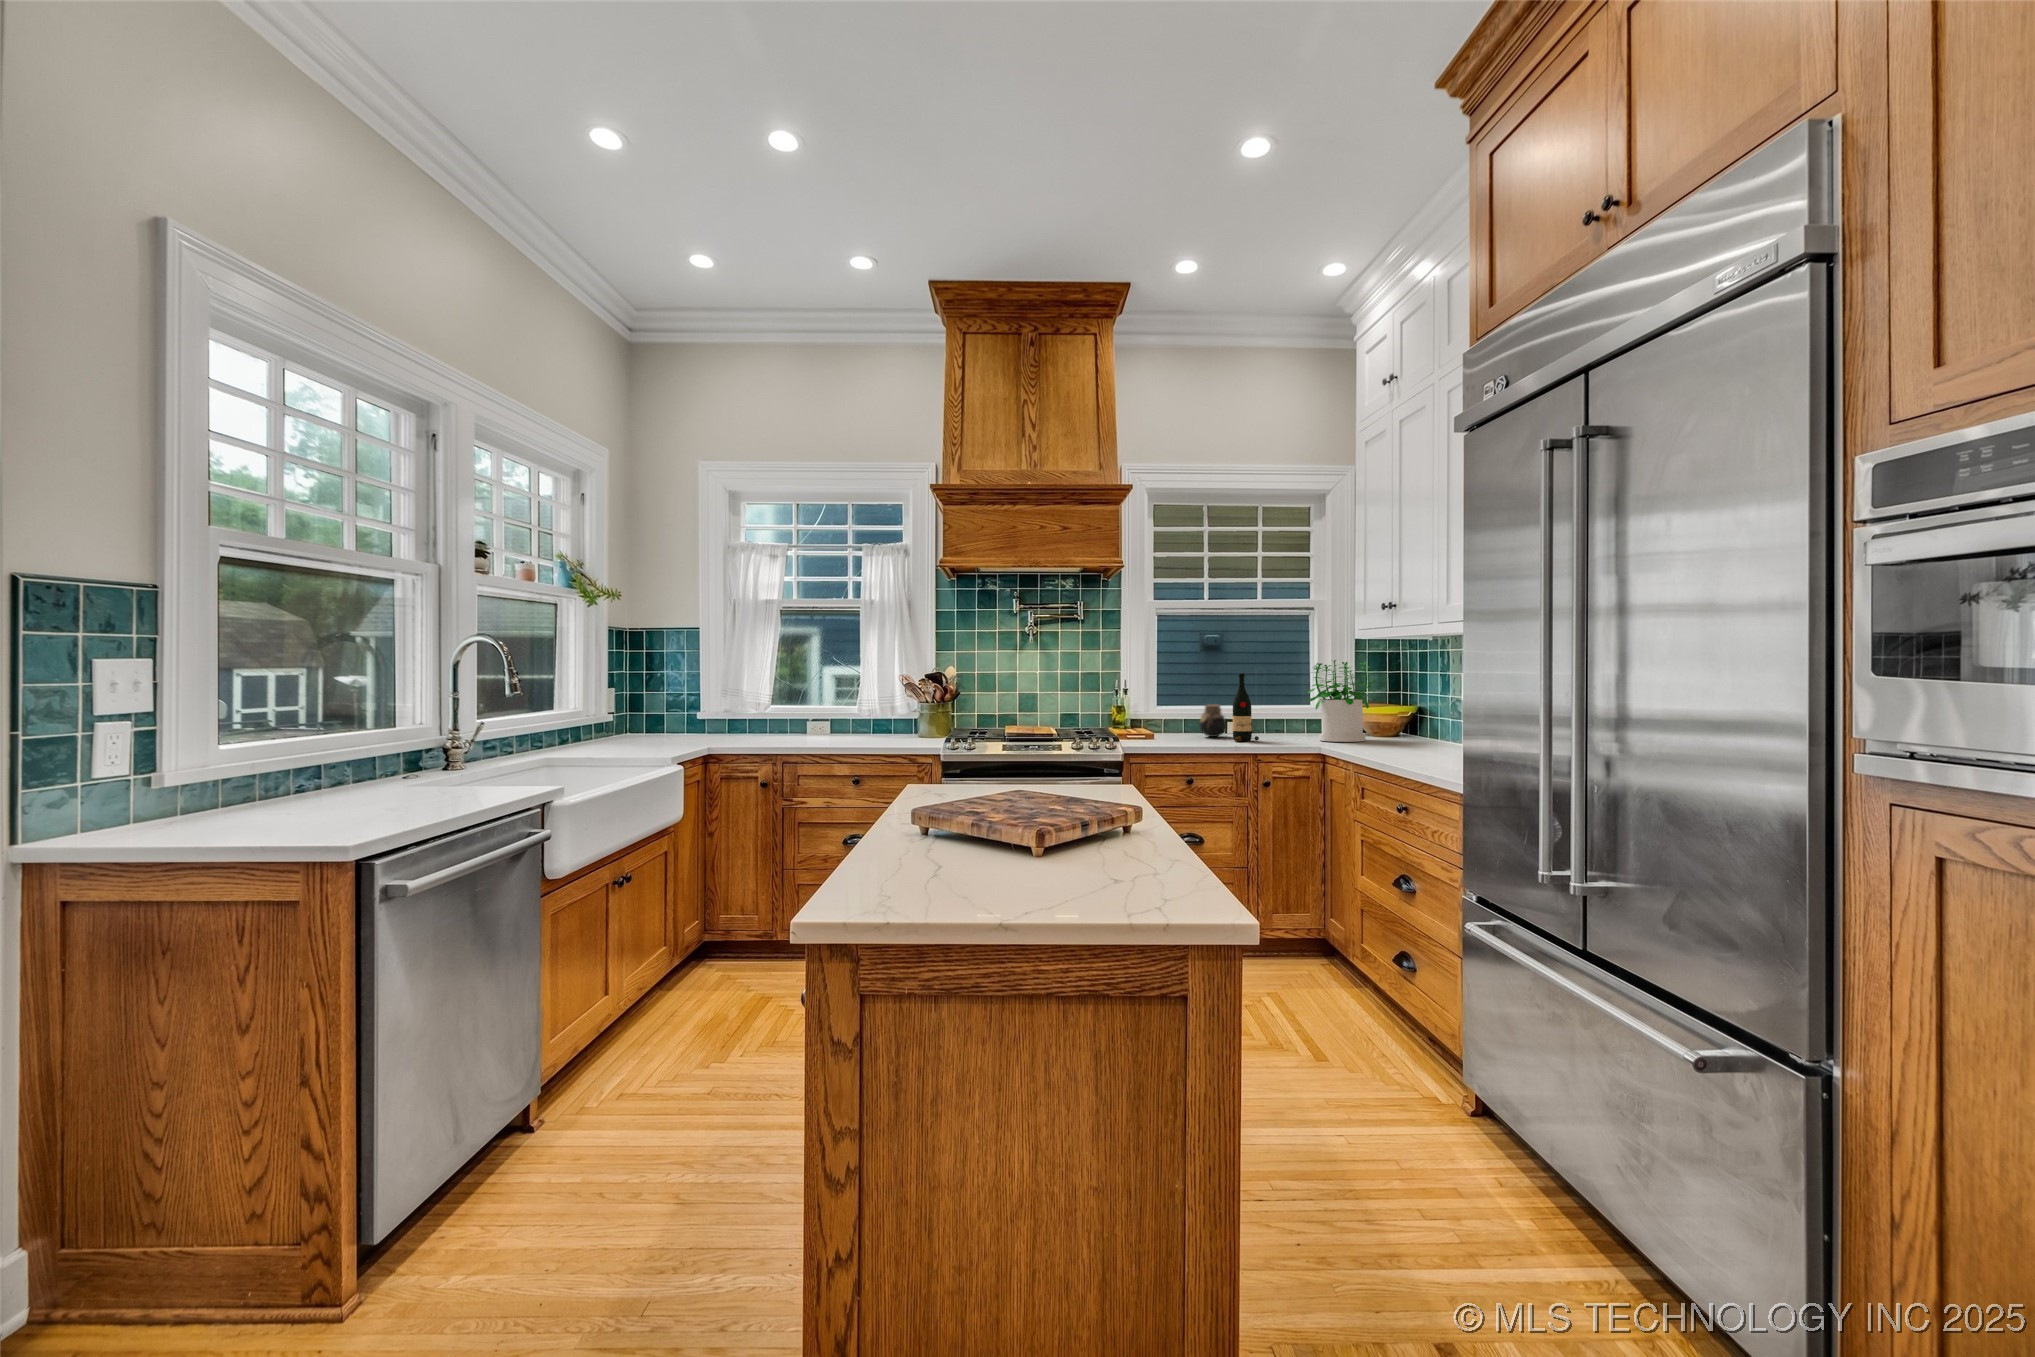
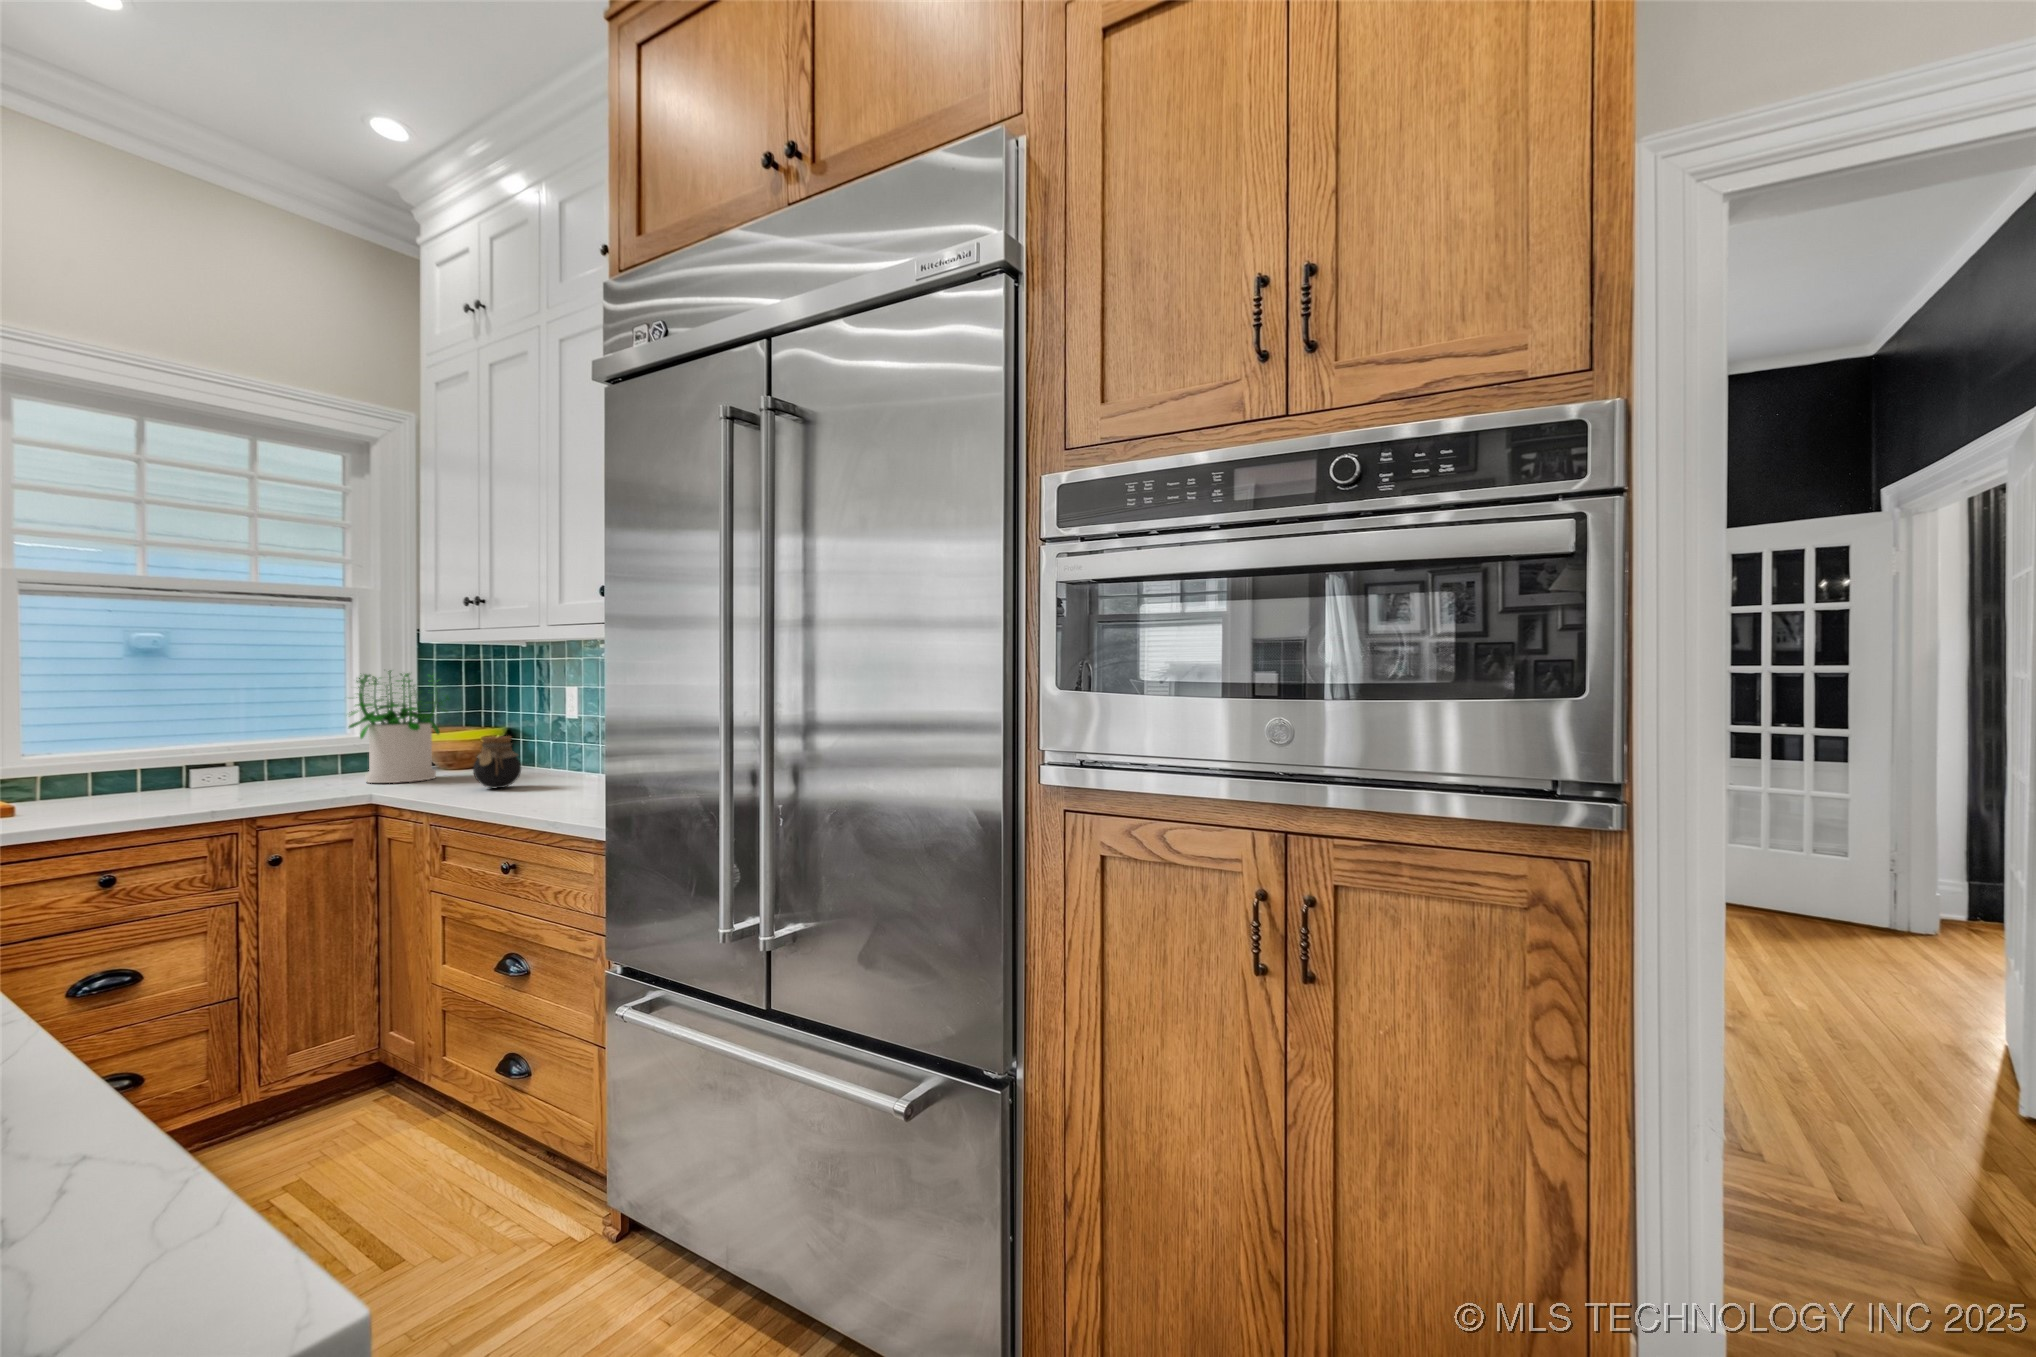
wine bottle: present [1233,674,1259,741] -> none [211,689,262,795]
jar: present [1199,705,1227,737] -> present [473,736,521,788]

